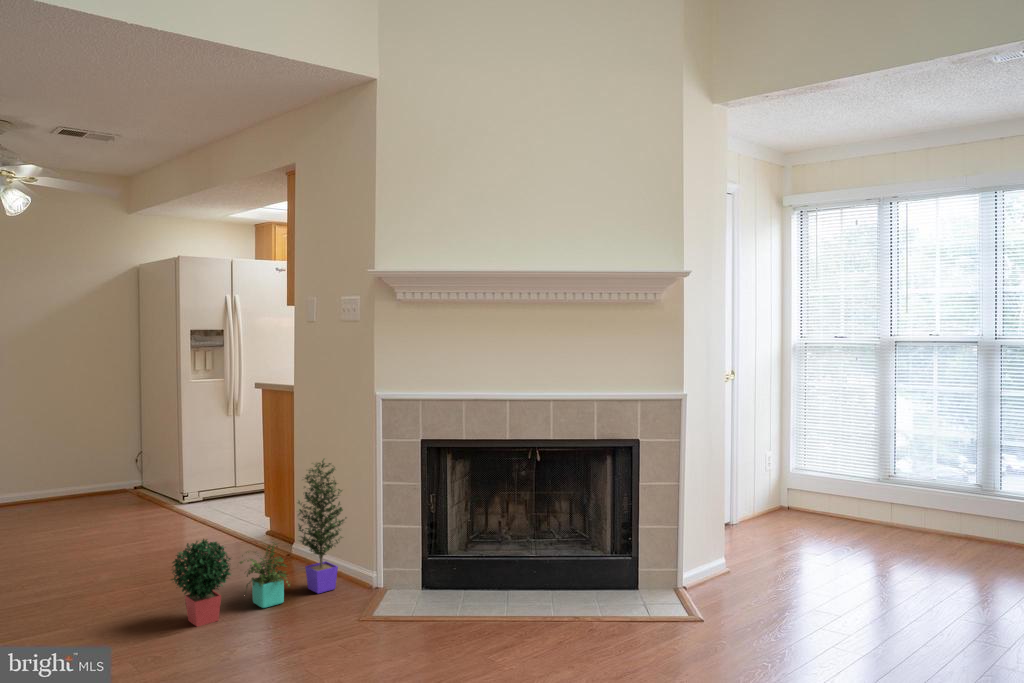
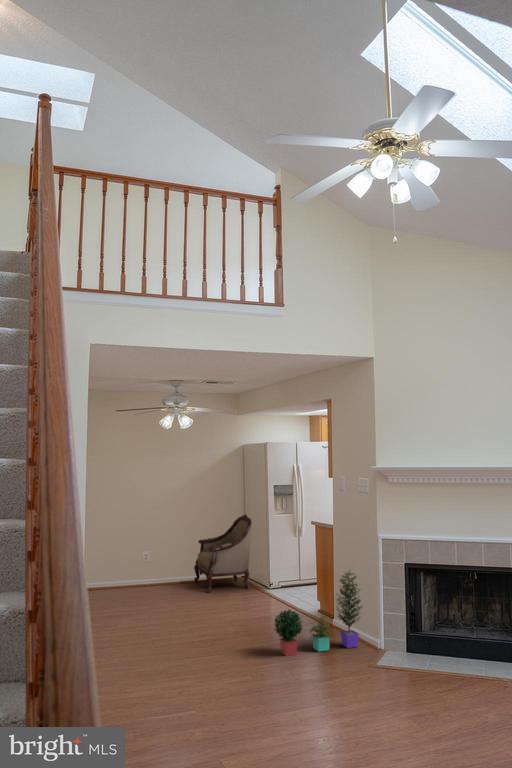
armchair: none [36,383,147,522] -> present [194,514,252,593]

